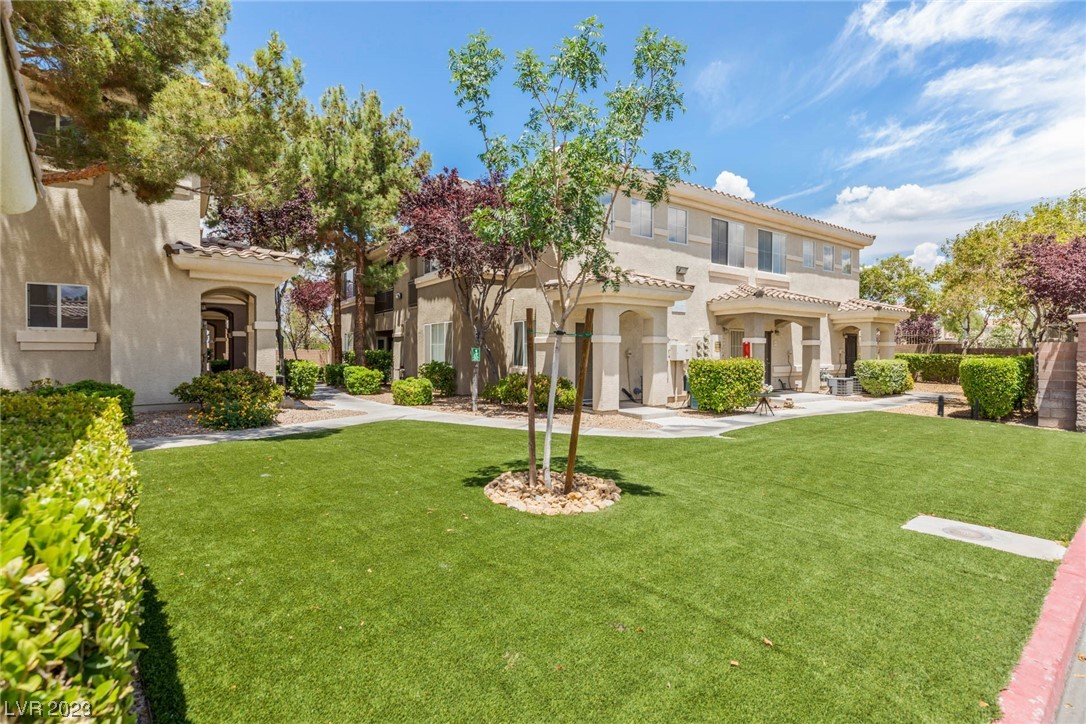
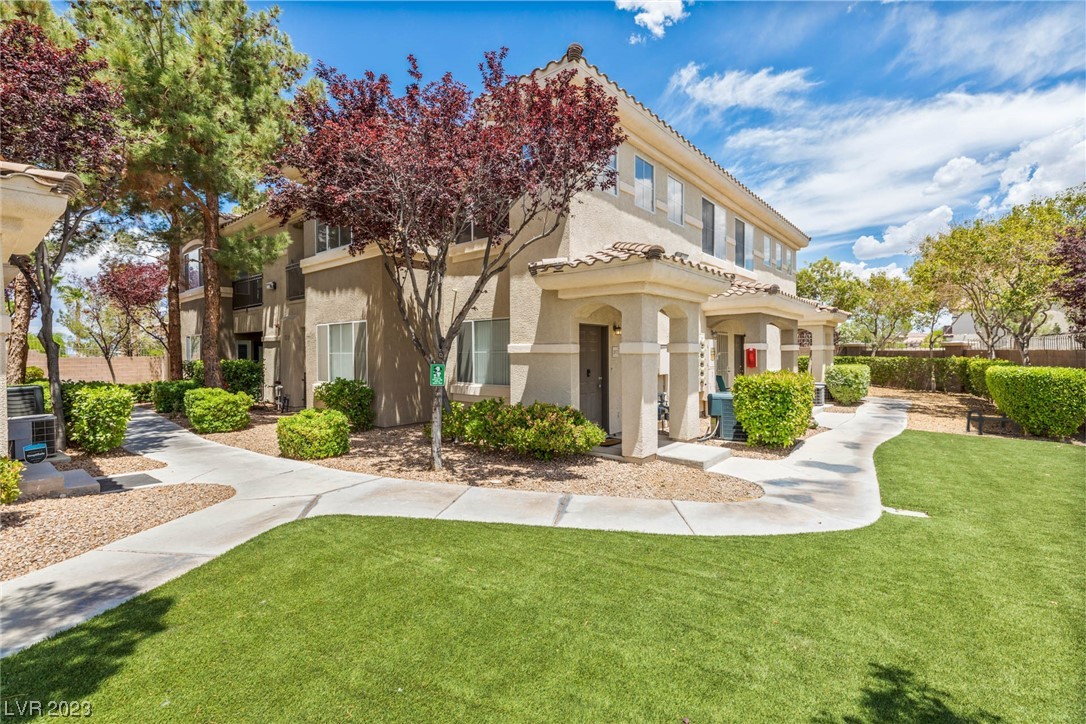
round table: present [749,393,780,416] -> none [803,417,848,449]

